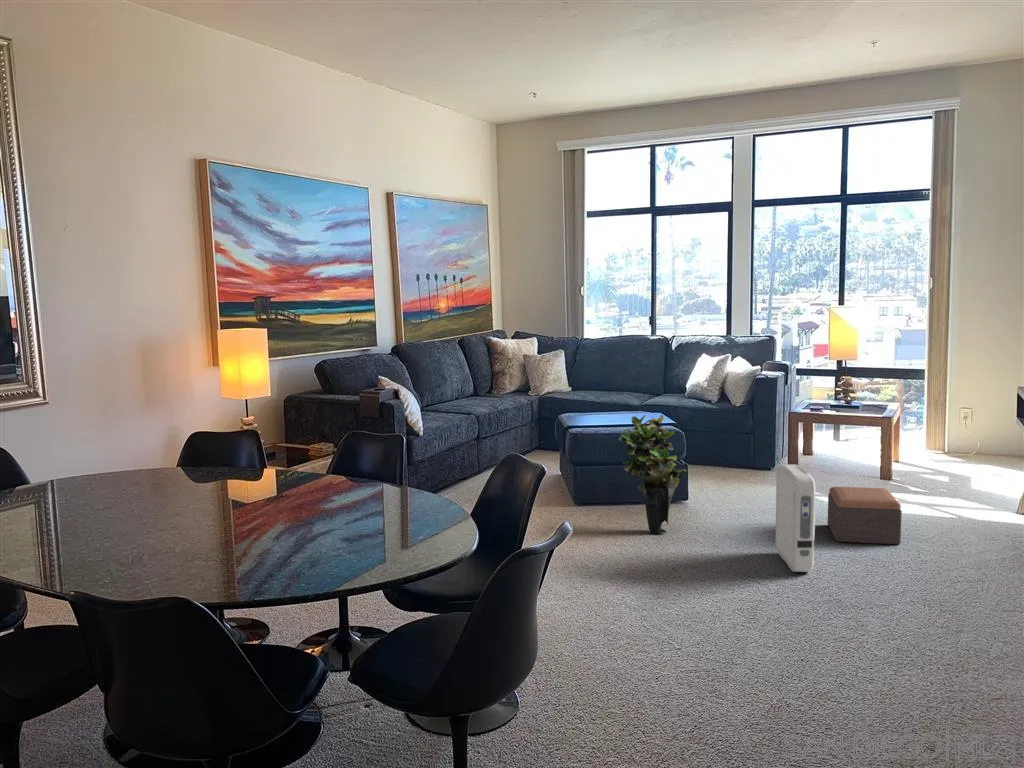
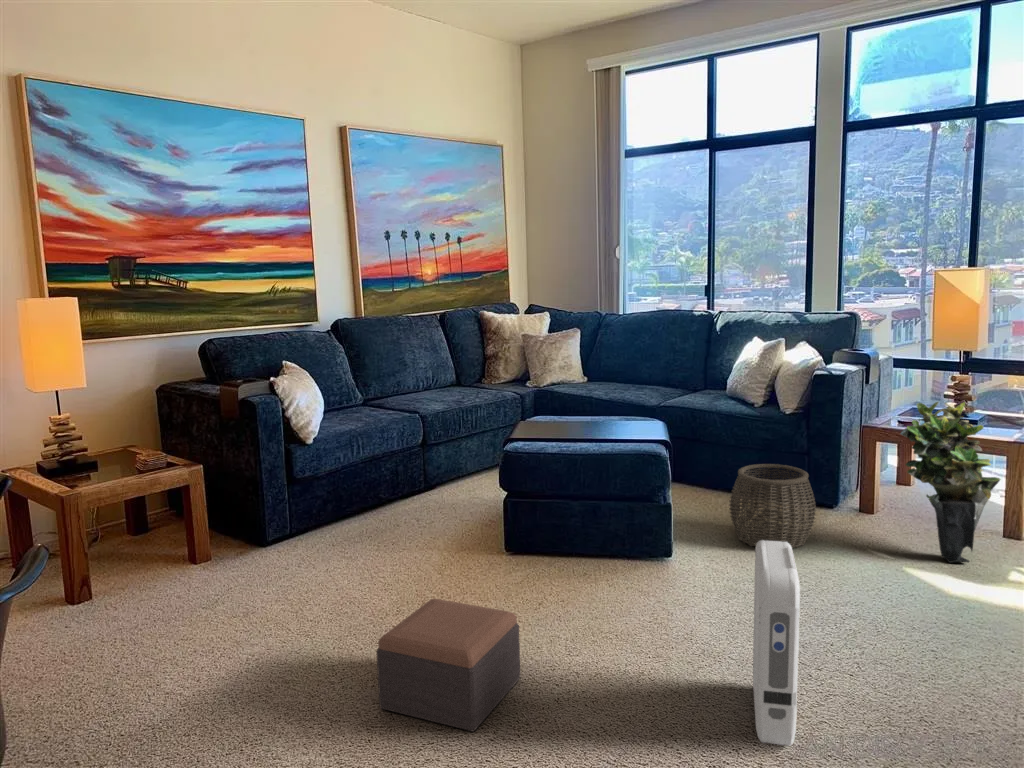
potted plant: present [618,415,686,534] -> present [900,402,1001,563]
woven basket: none [713,438,771,493] -> present [729,464,816,548]
footstool: present [828,487,902,545] -> present [376,599,520,732]

